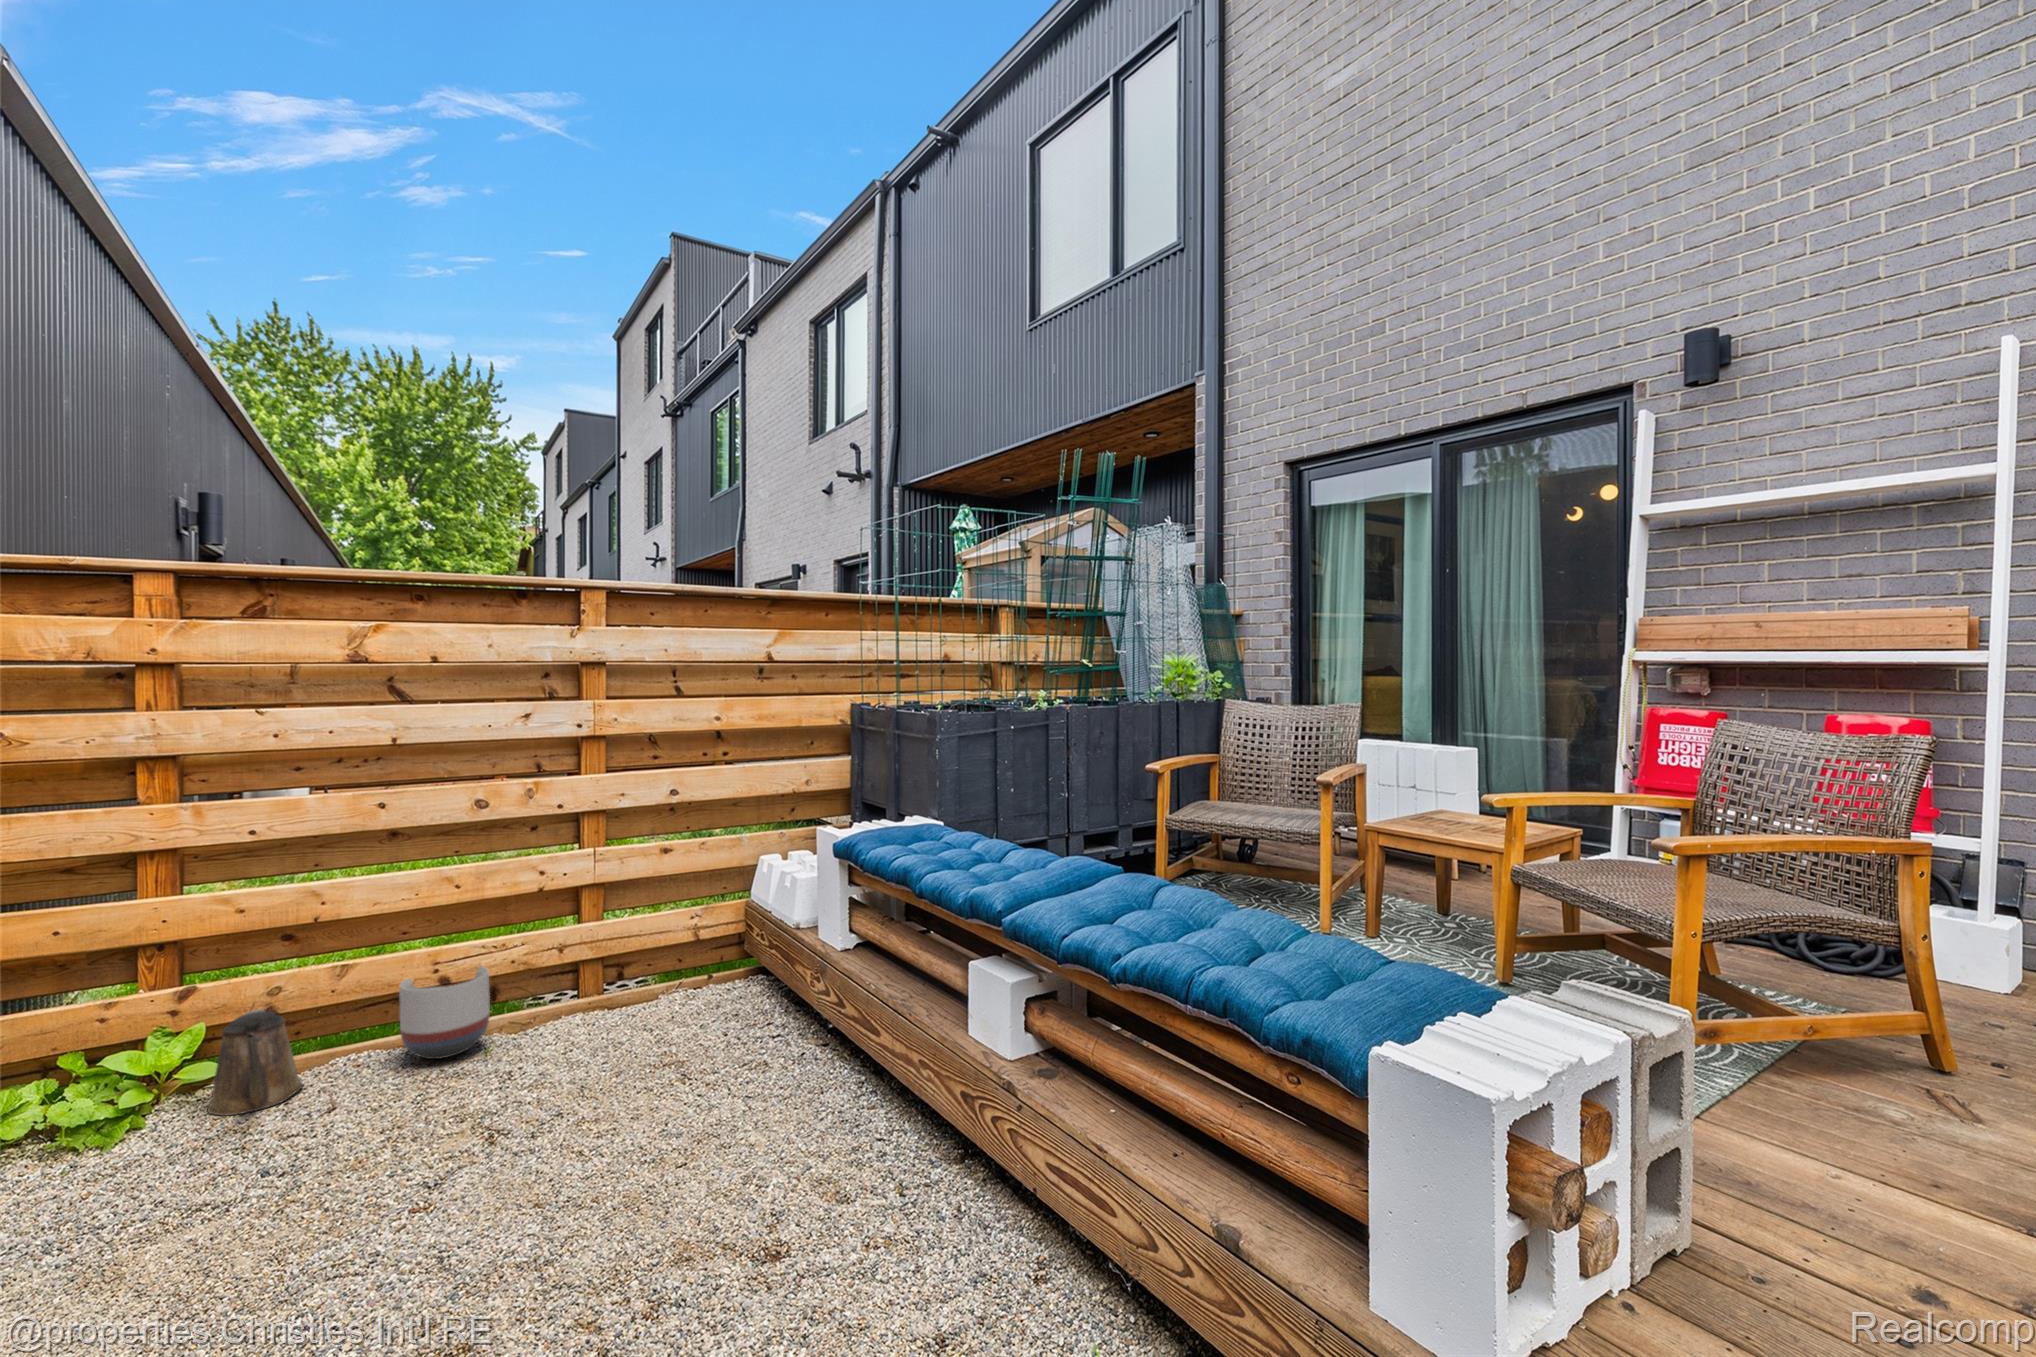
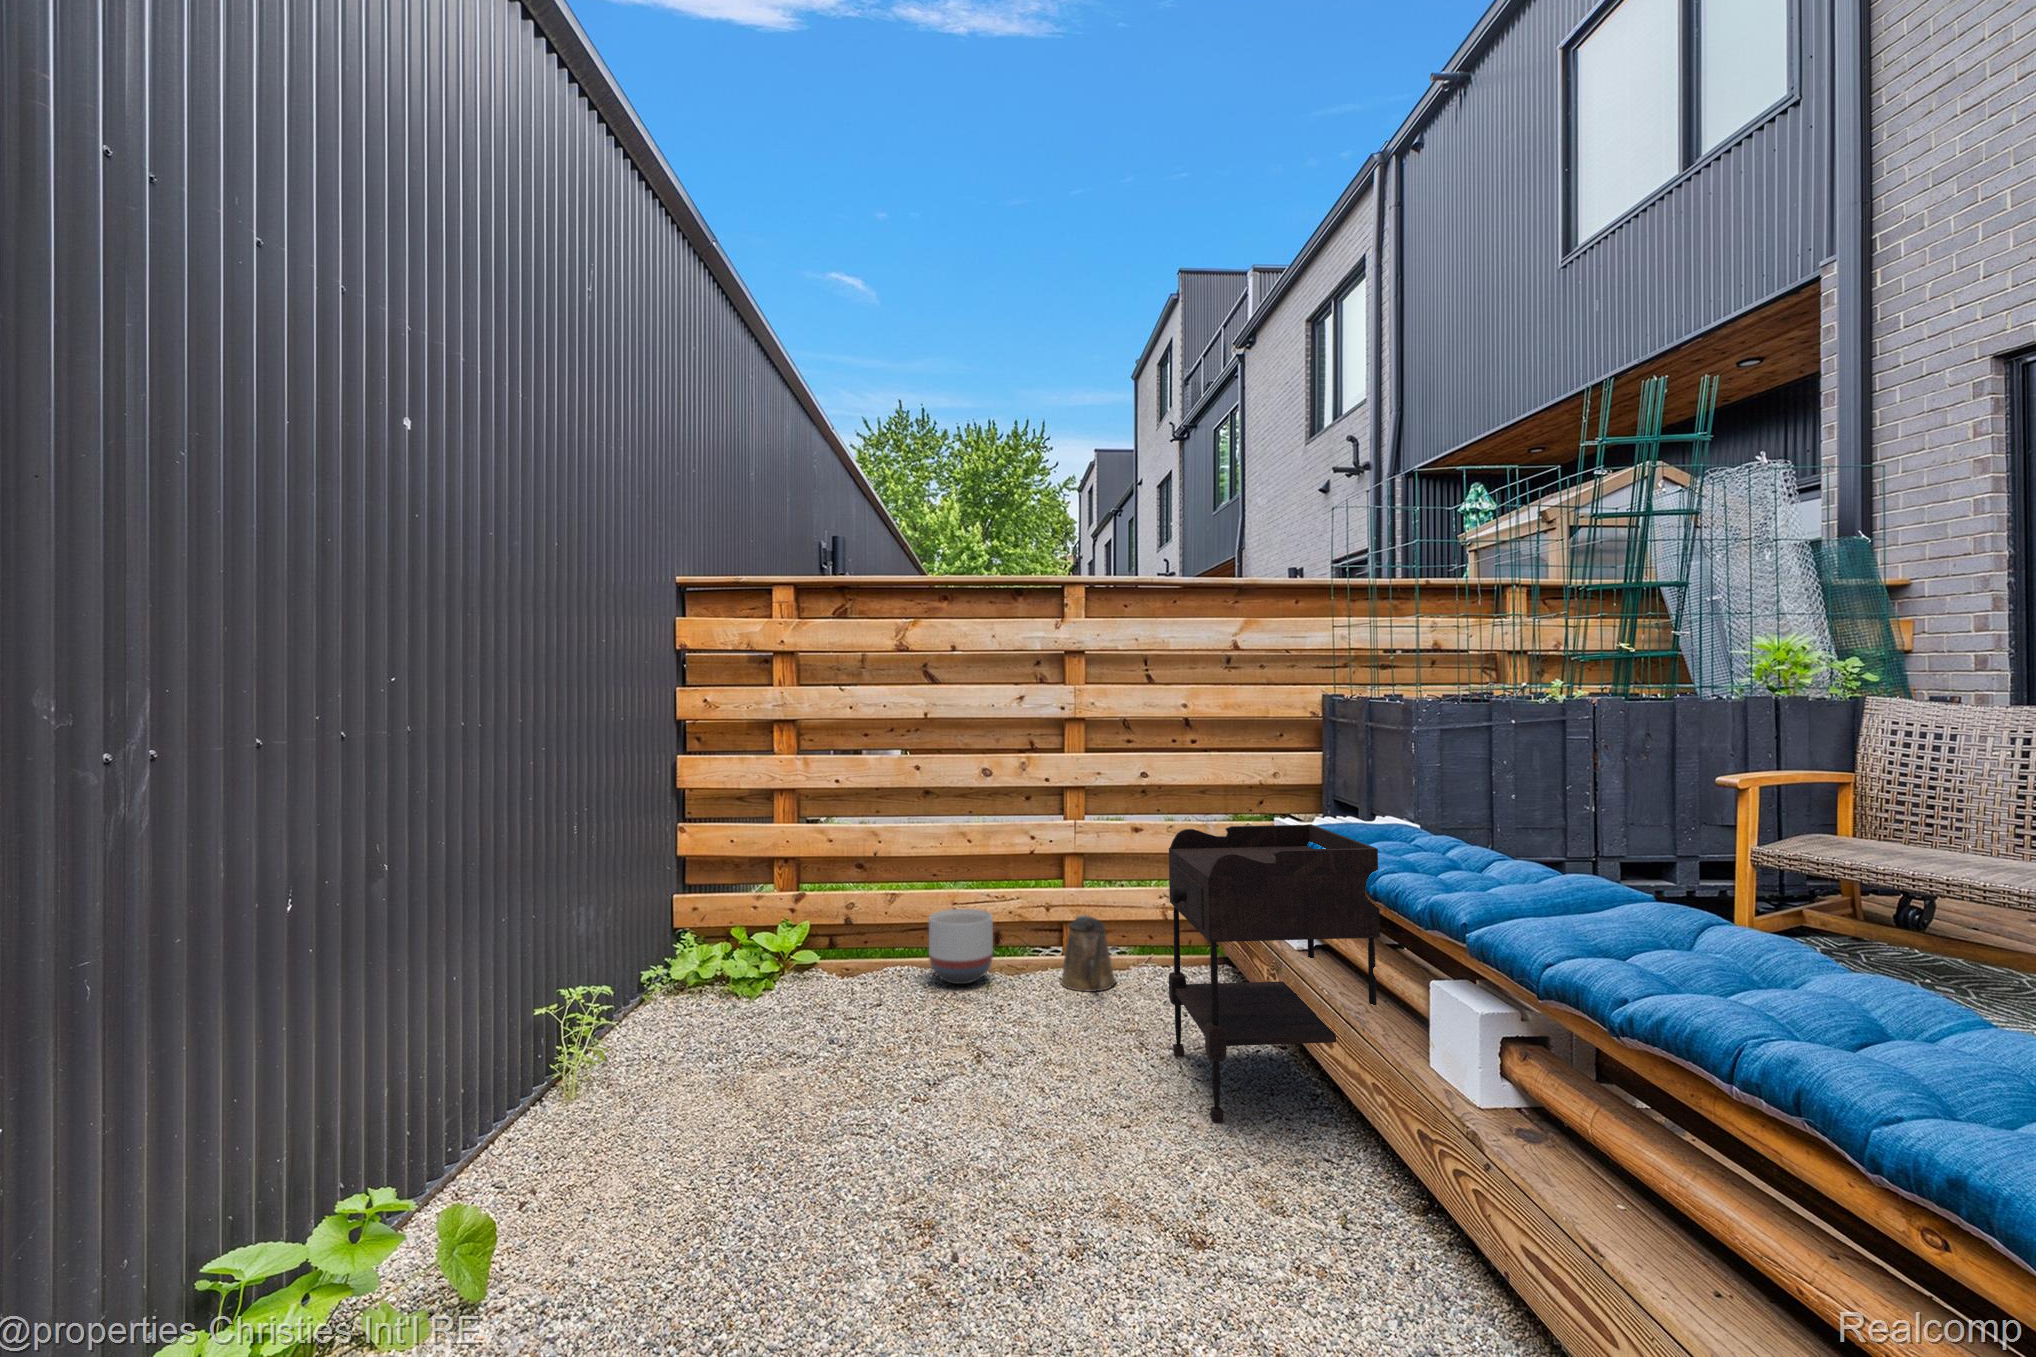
side table: none [713,832,923,1136] -> present [1169,824,1380,1122]
watering can: present [208,1009,303,1116] -> present [1061,915,1116,991]

